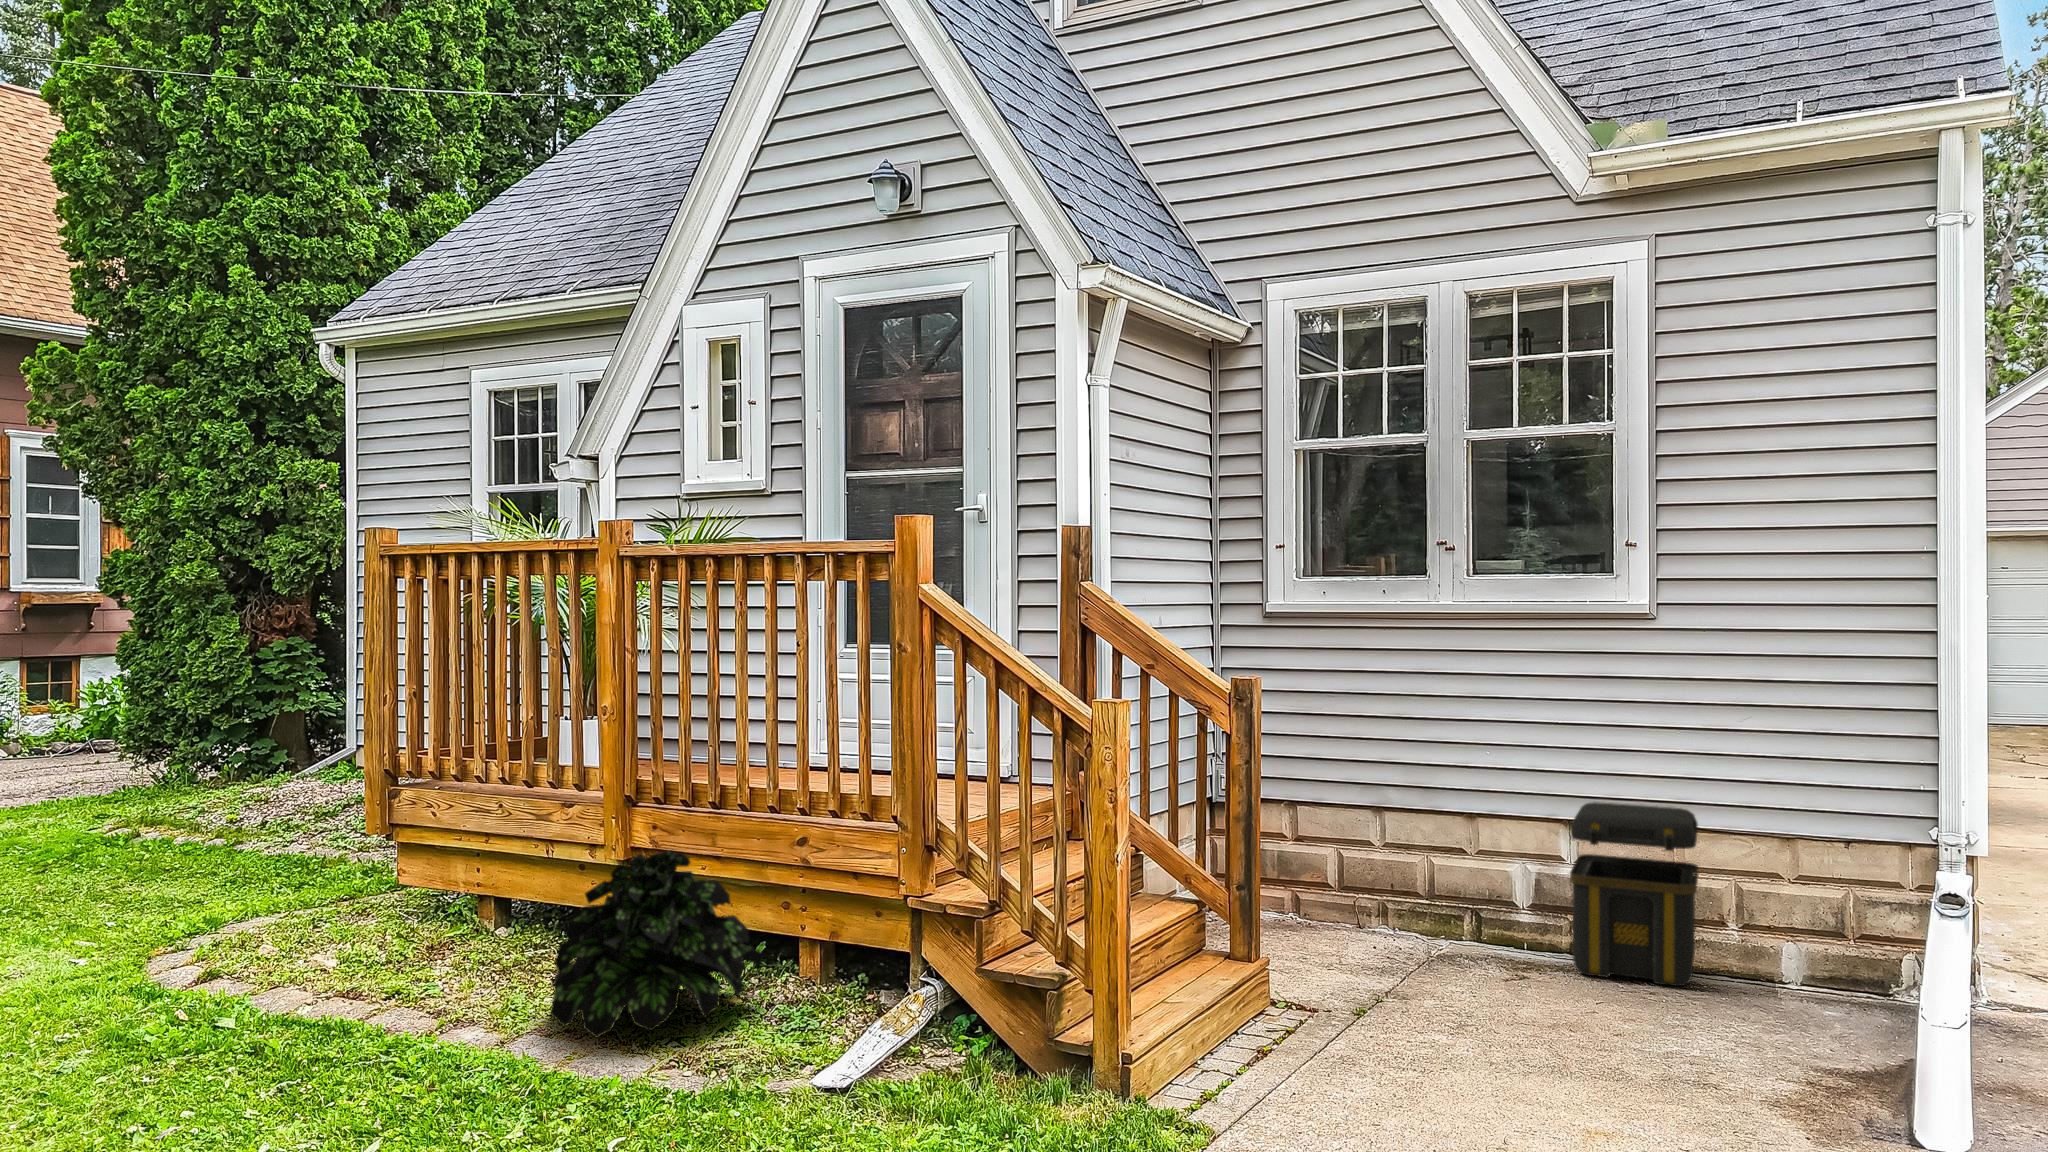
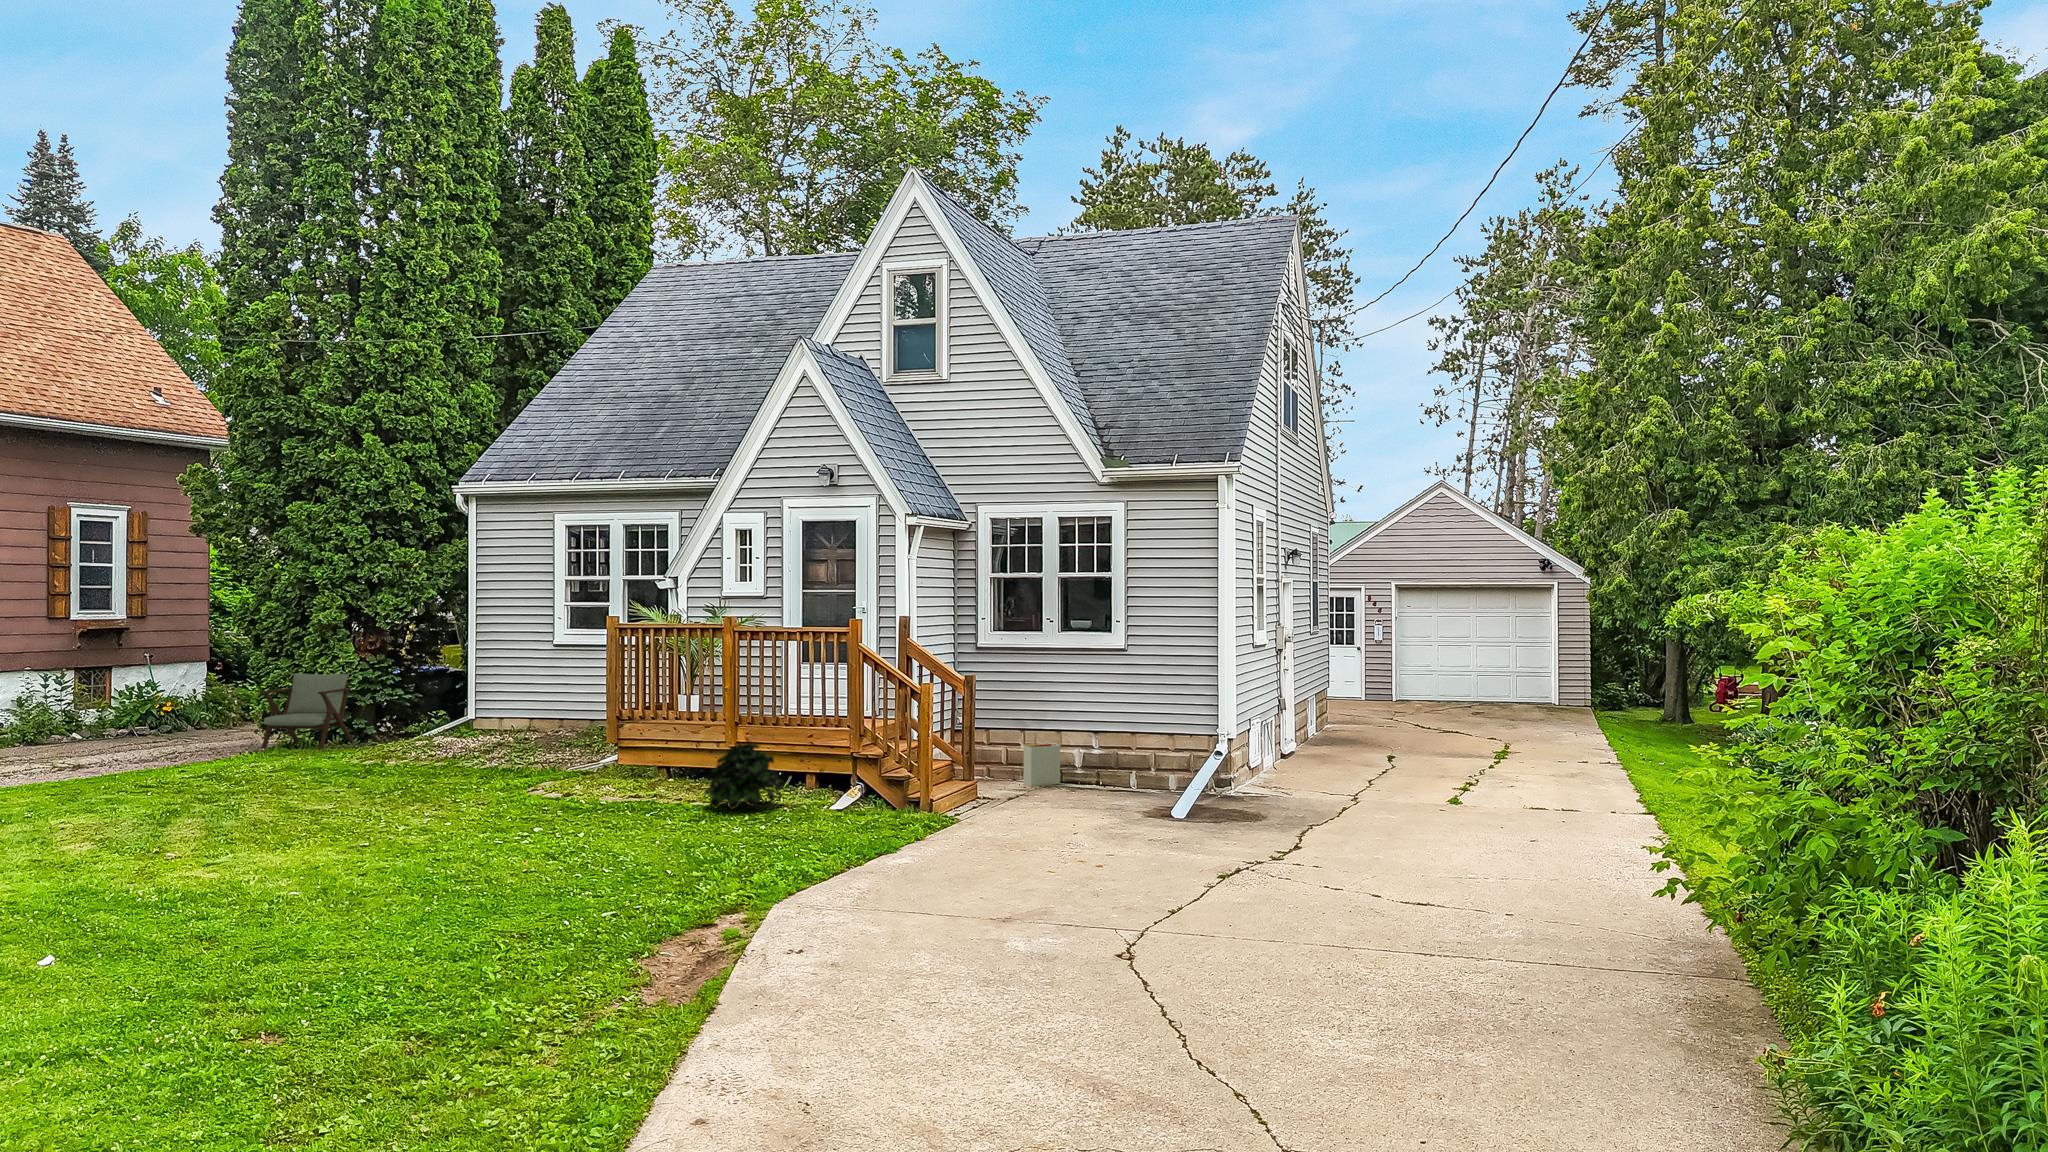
lounge chair: none [73,662,236,790] -> present [261,673,354,749]
toolbox: present [1570,802,1698,986] -> none [1092,724,1140,790]
storage bin: none [1377,822,1480,957] -> present [1021,733,1060,786]

